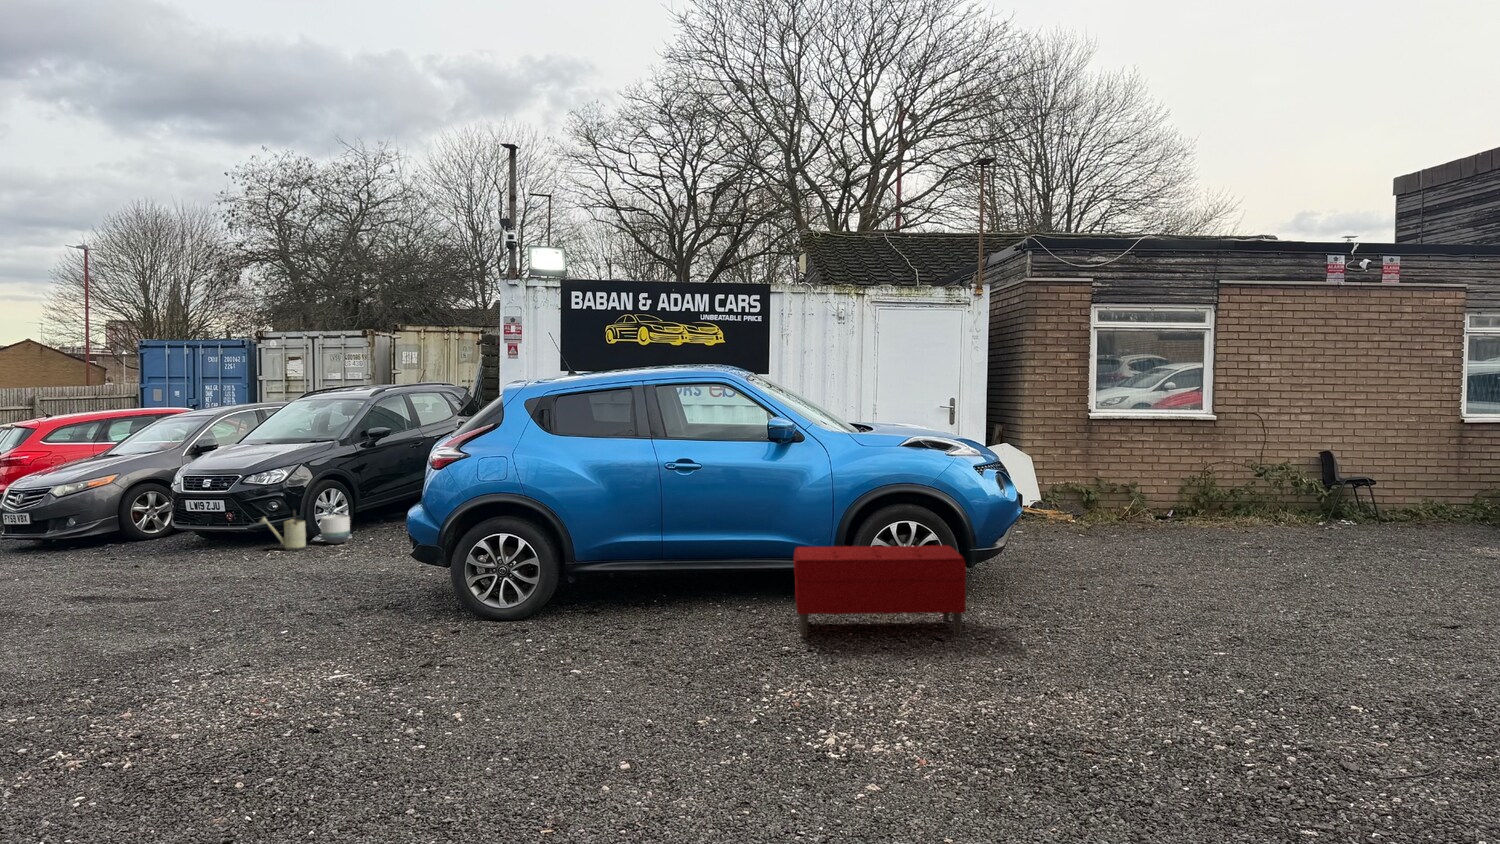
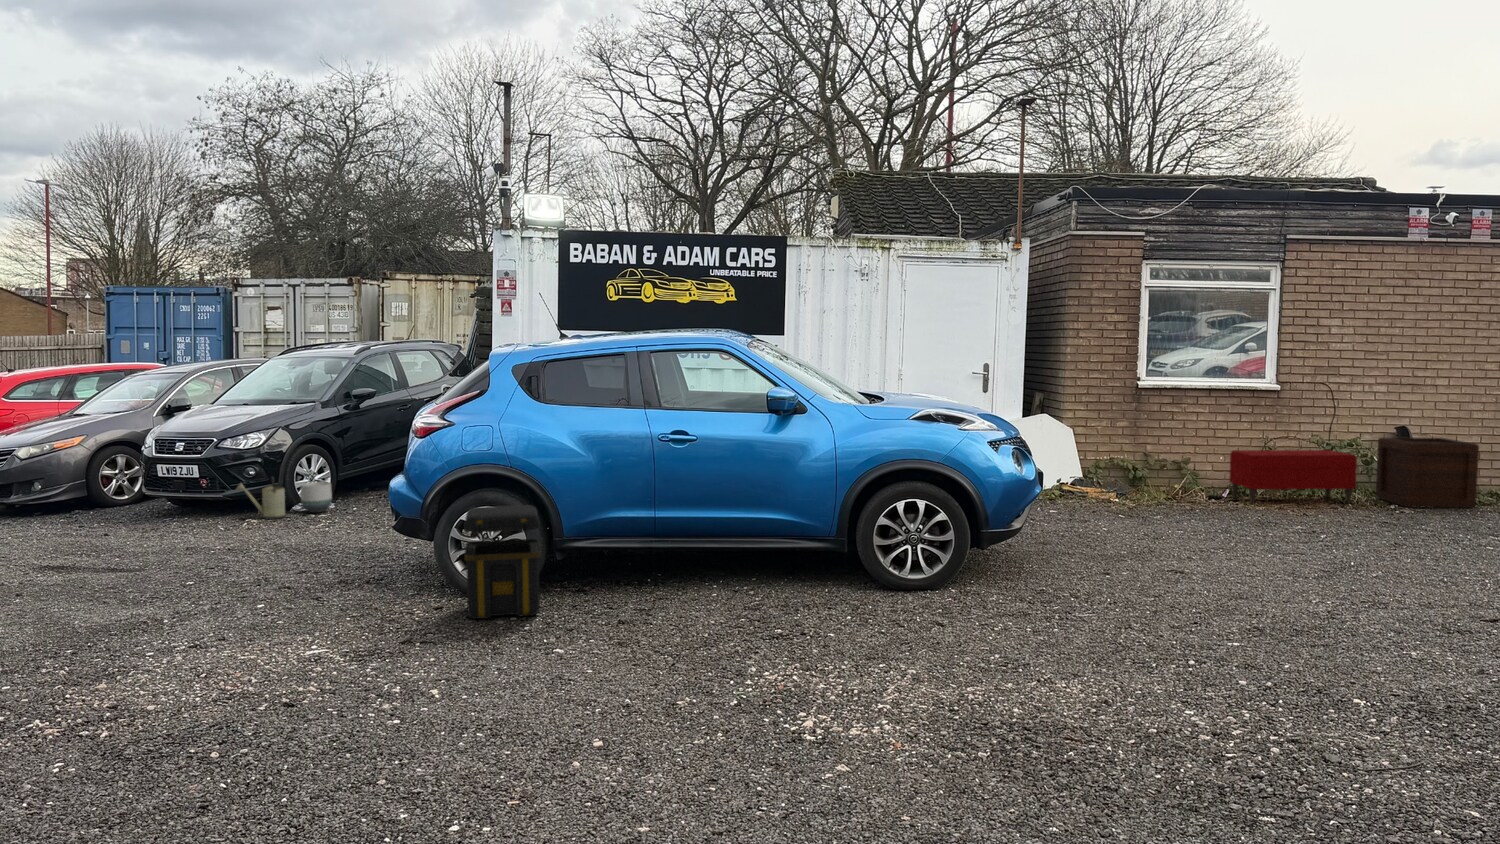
wooden crate: none [1308,462,1401,525] -> present [1376,438,1479,508]
toolbox: none [483,532,557,642] -> present [464,505,541,619]
bench: present [793,545,966,638] -> present [1230,450,1357,504]

